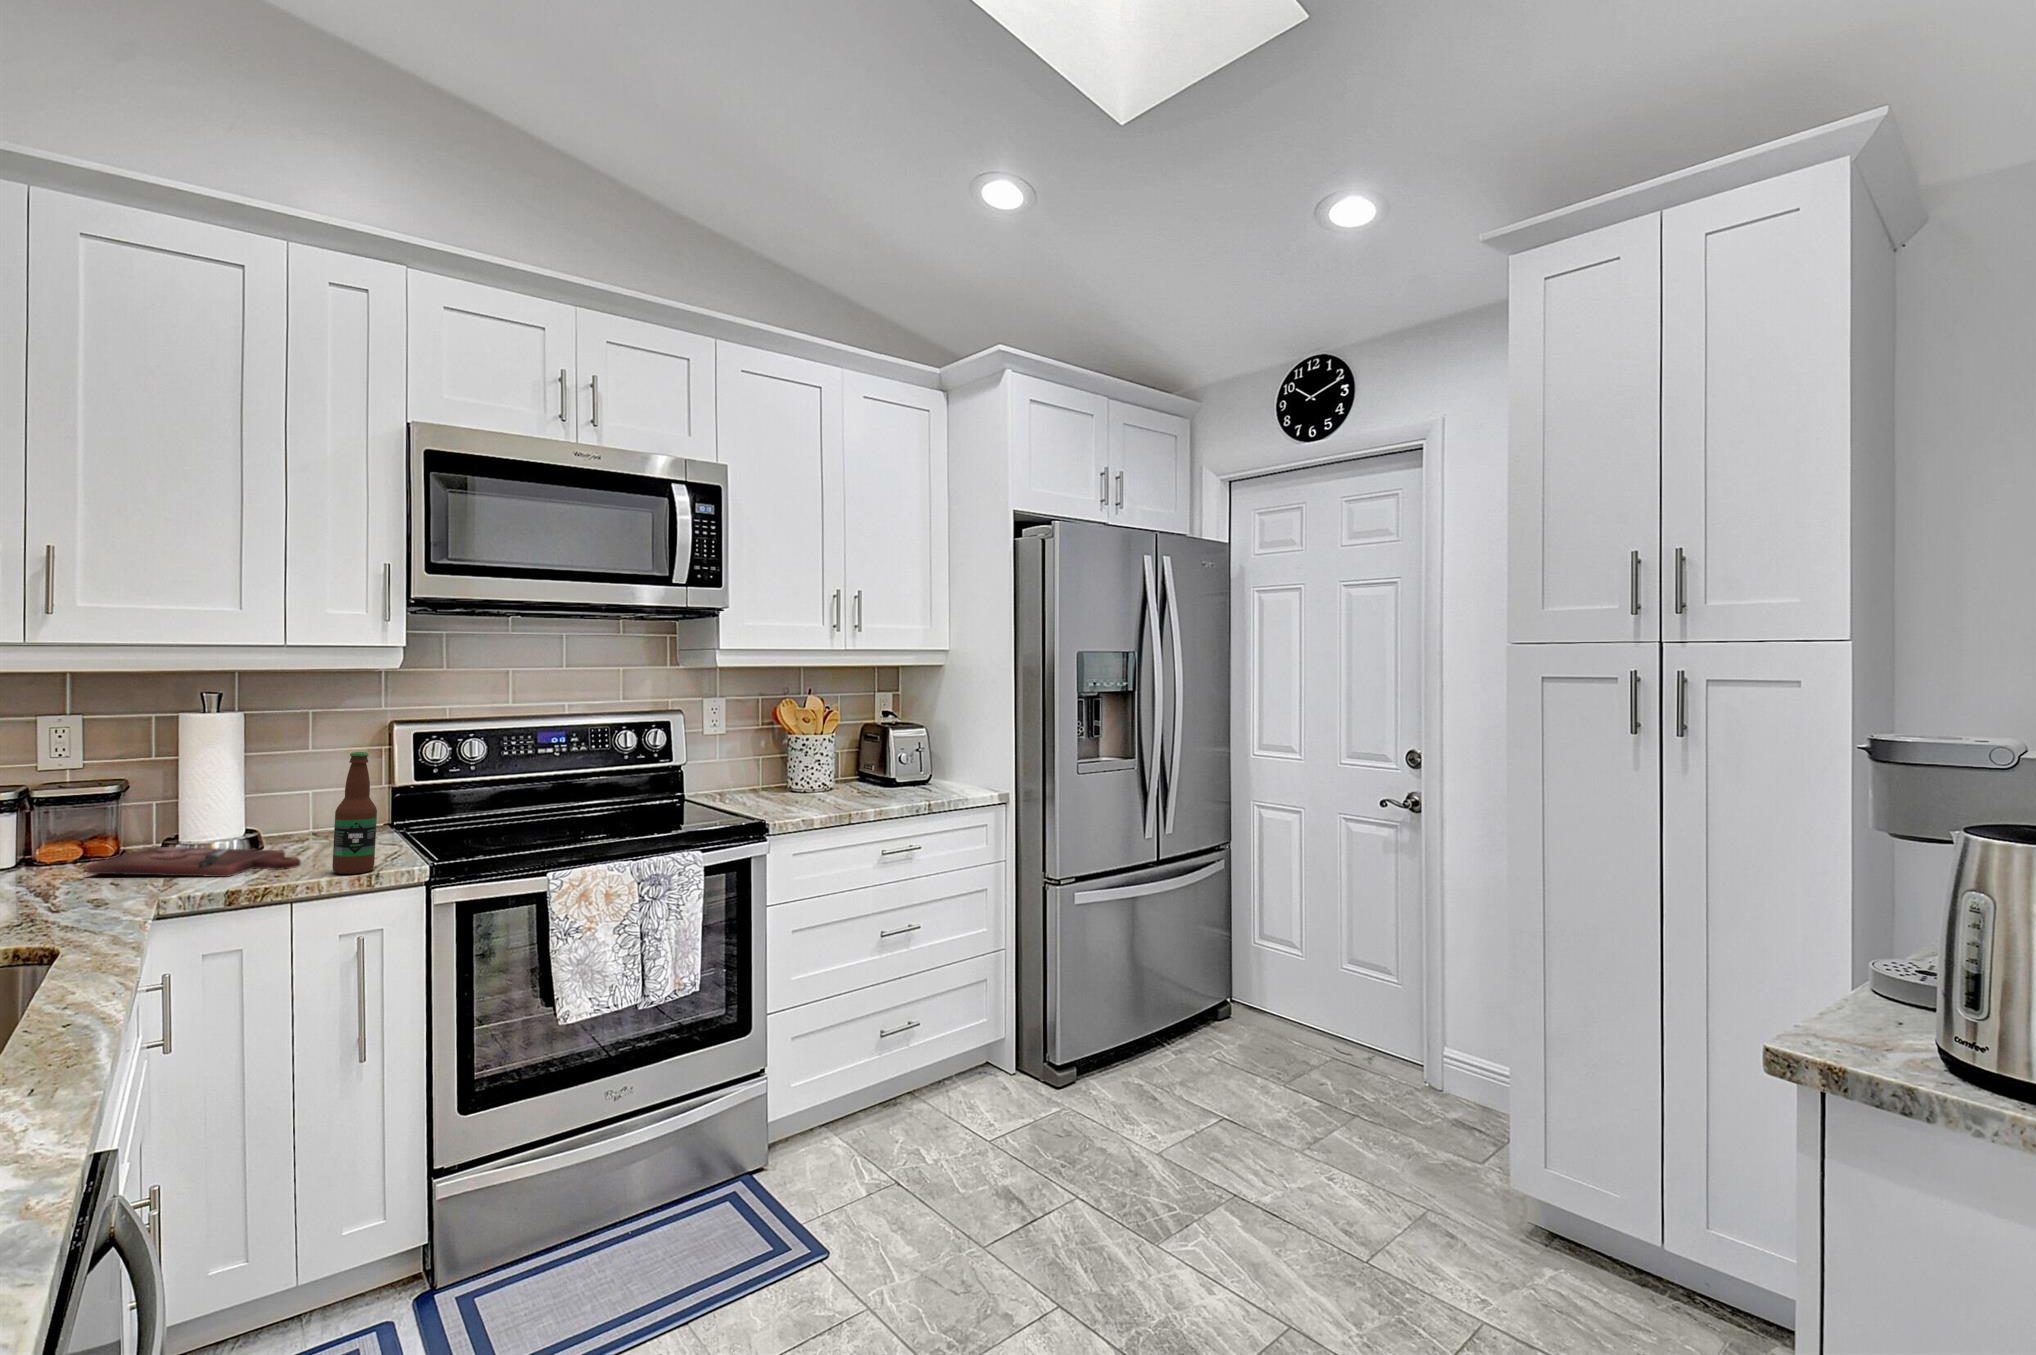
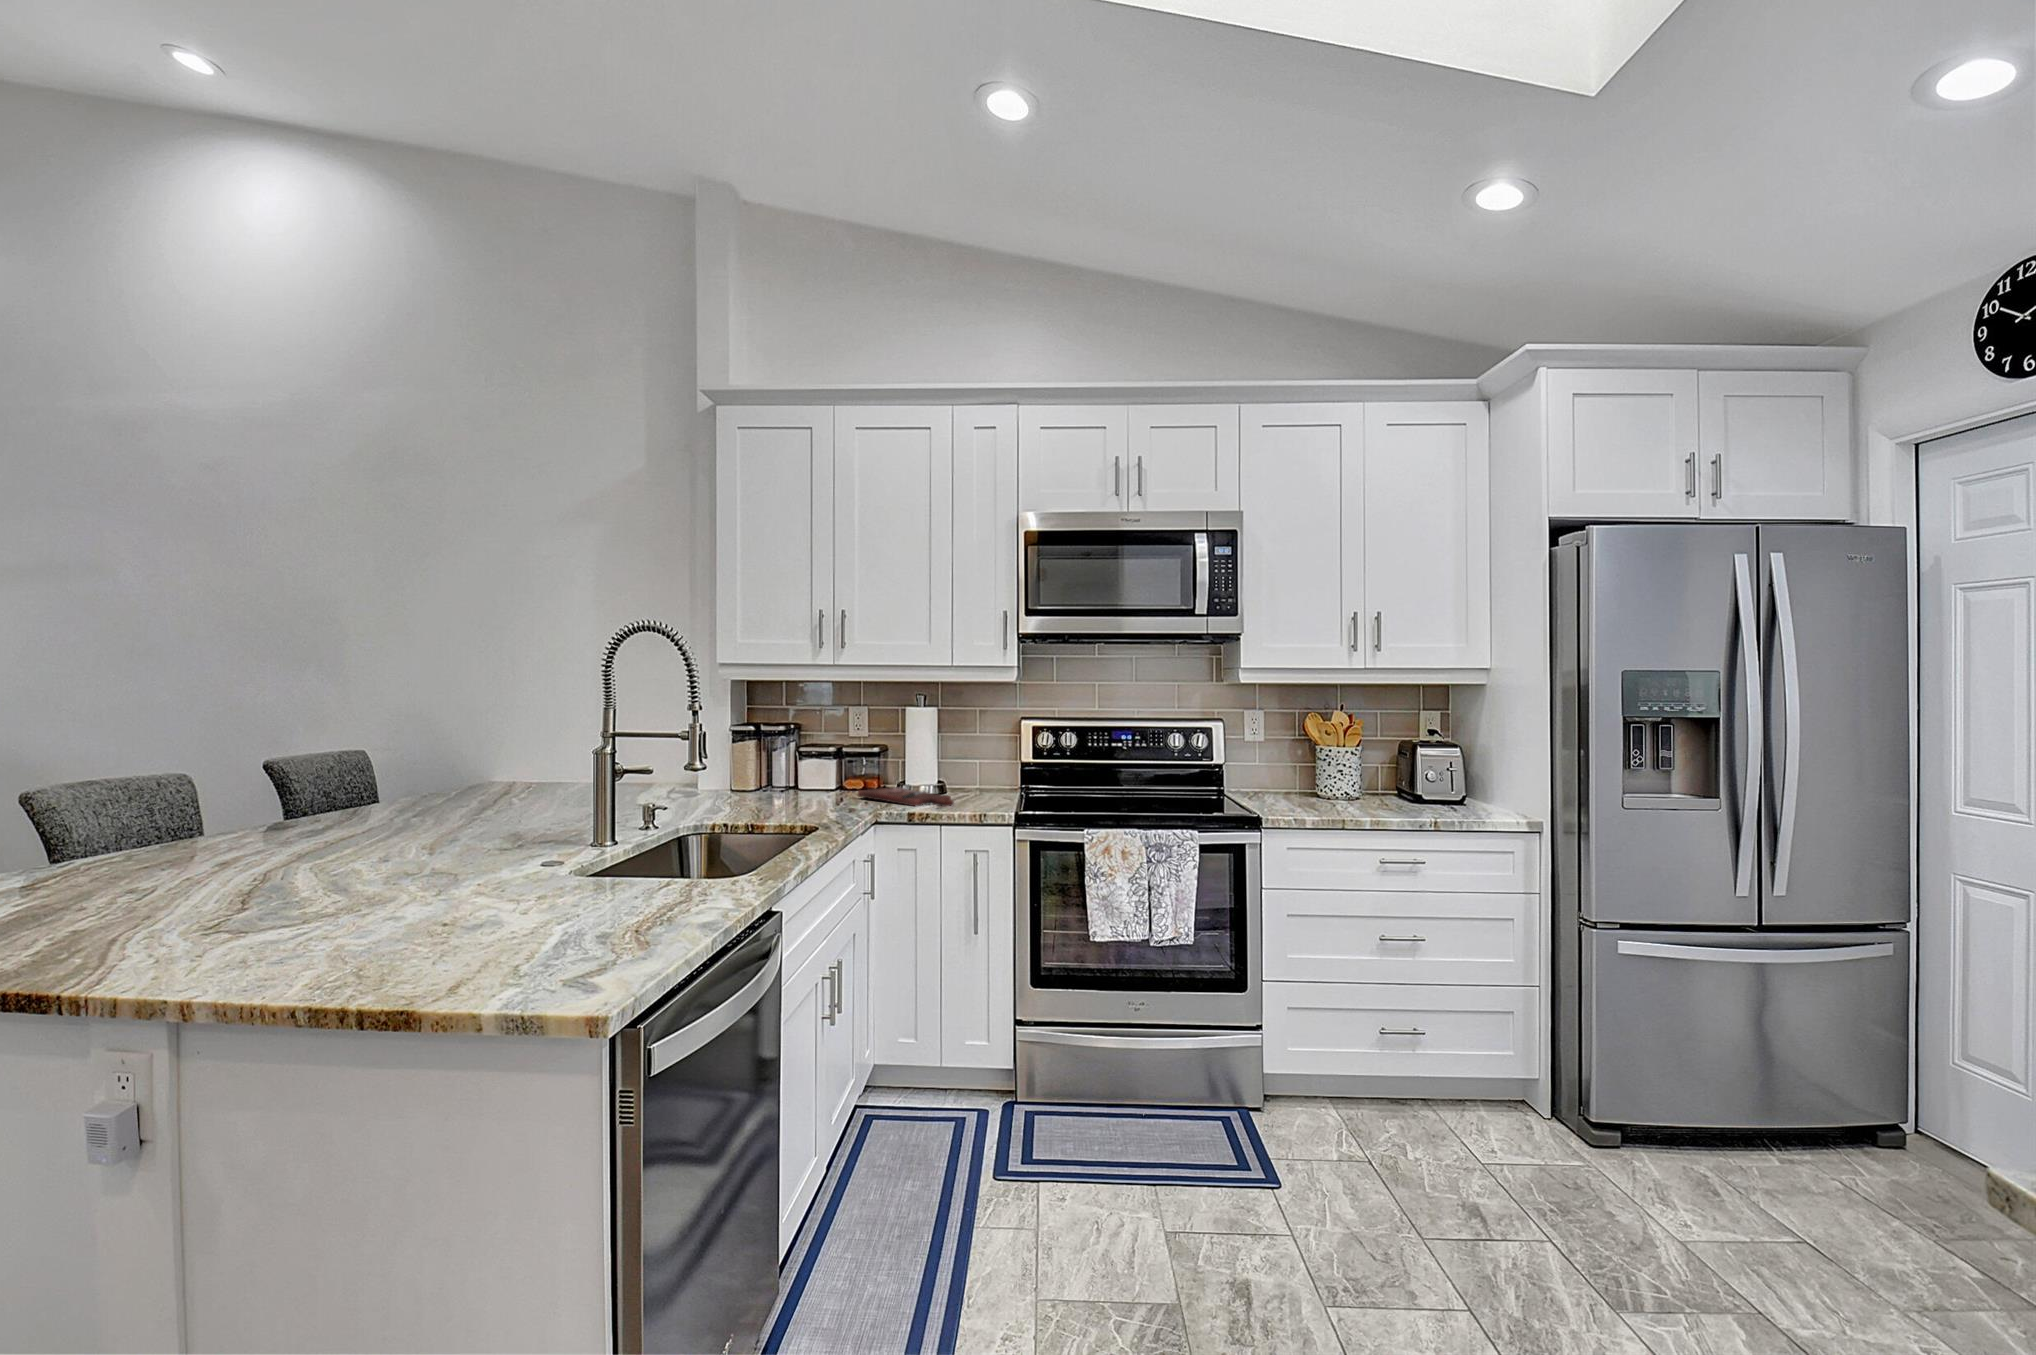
bottle: present [332,752,377,874] -> none [964,732,989,812]

